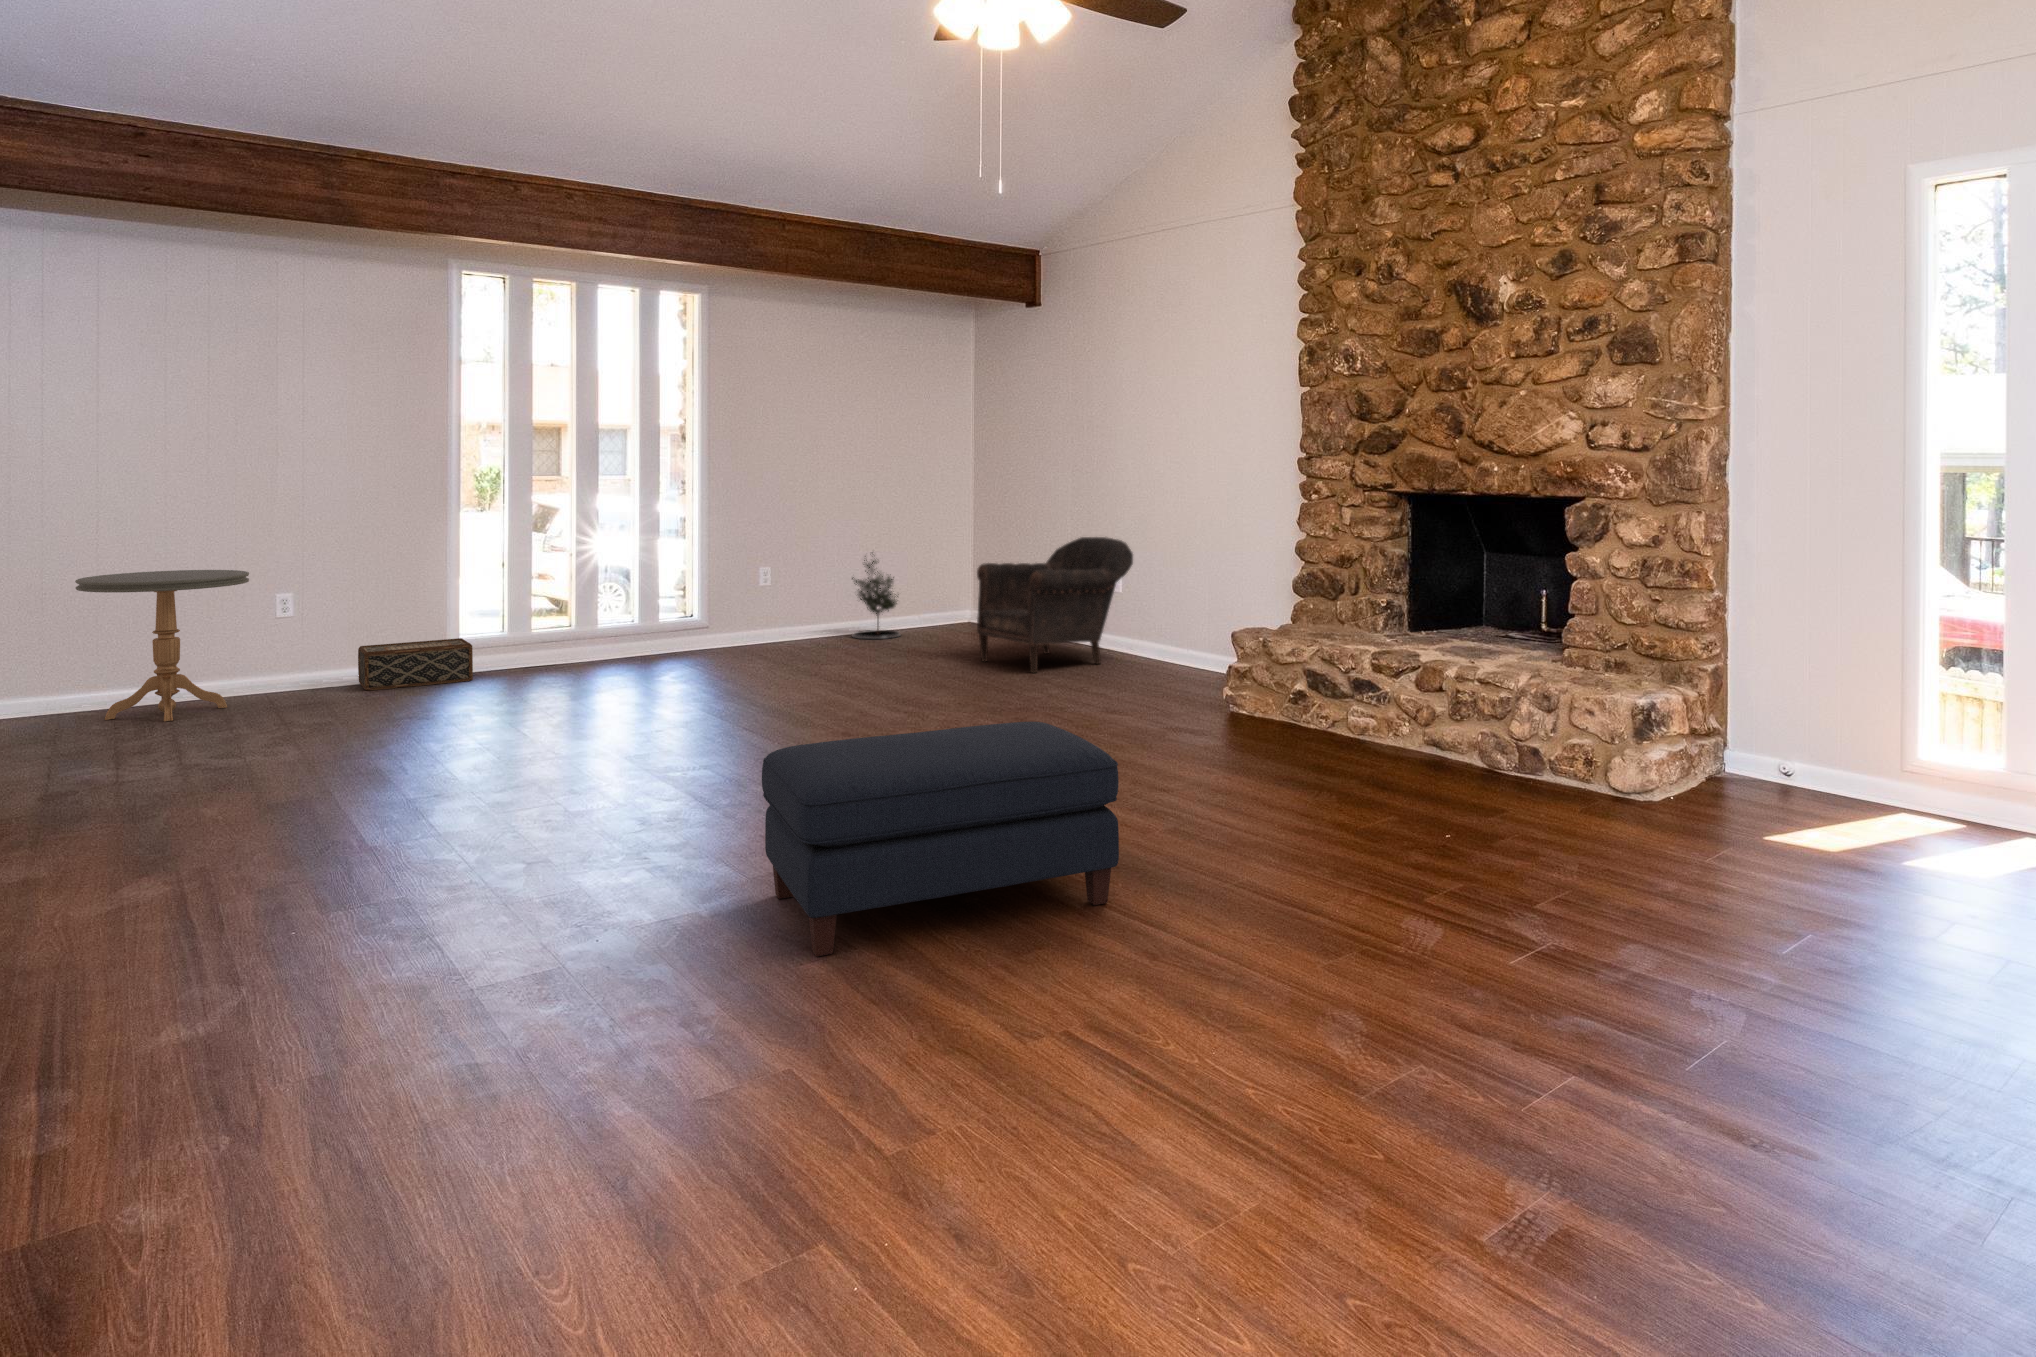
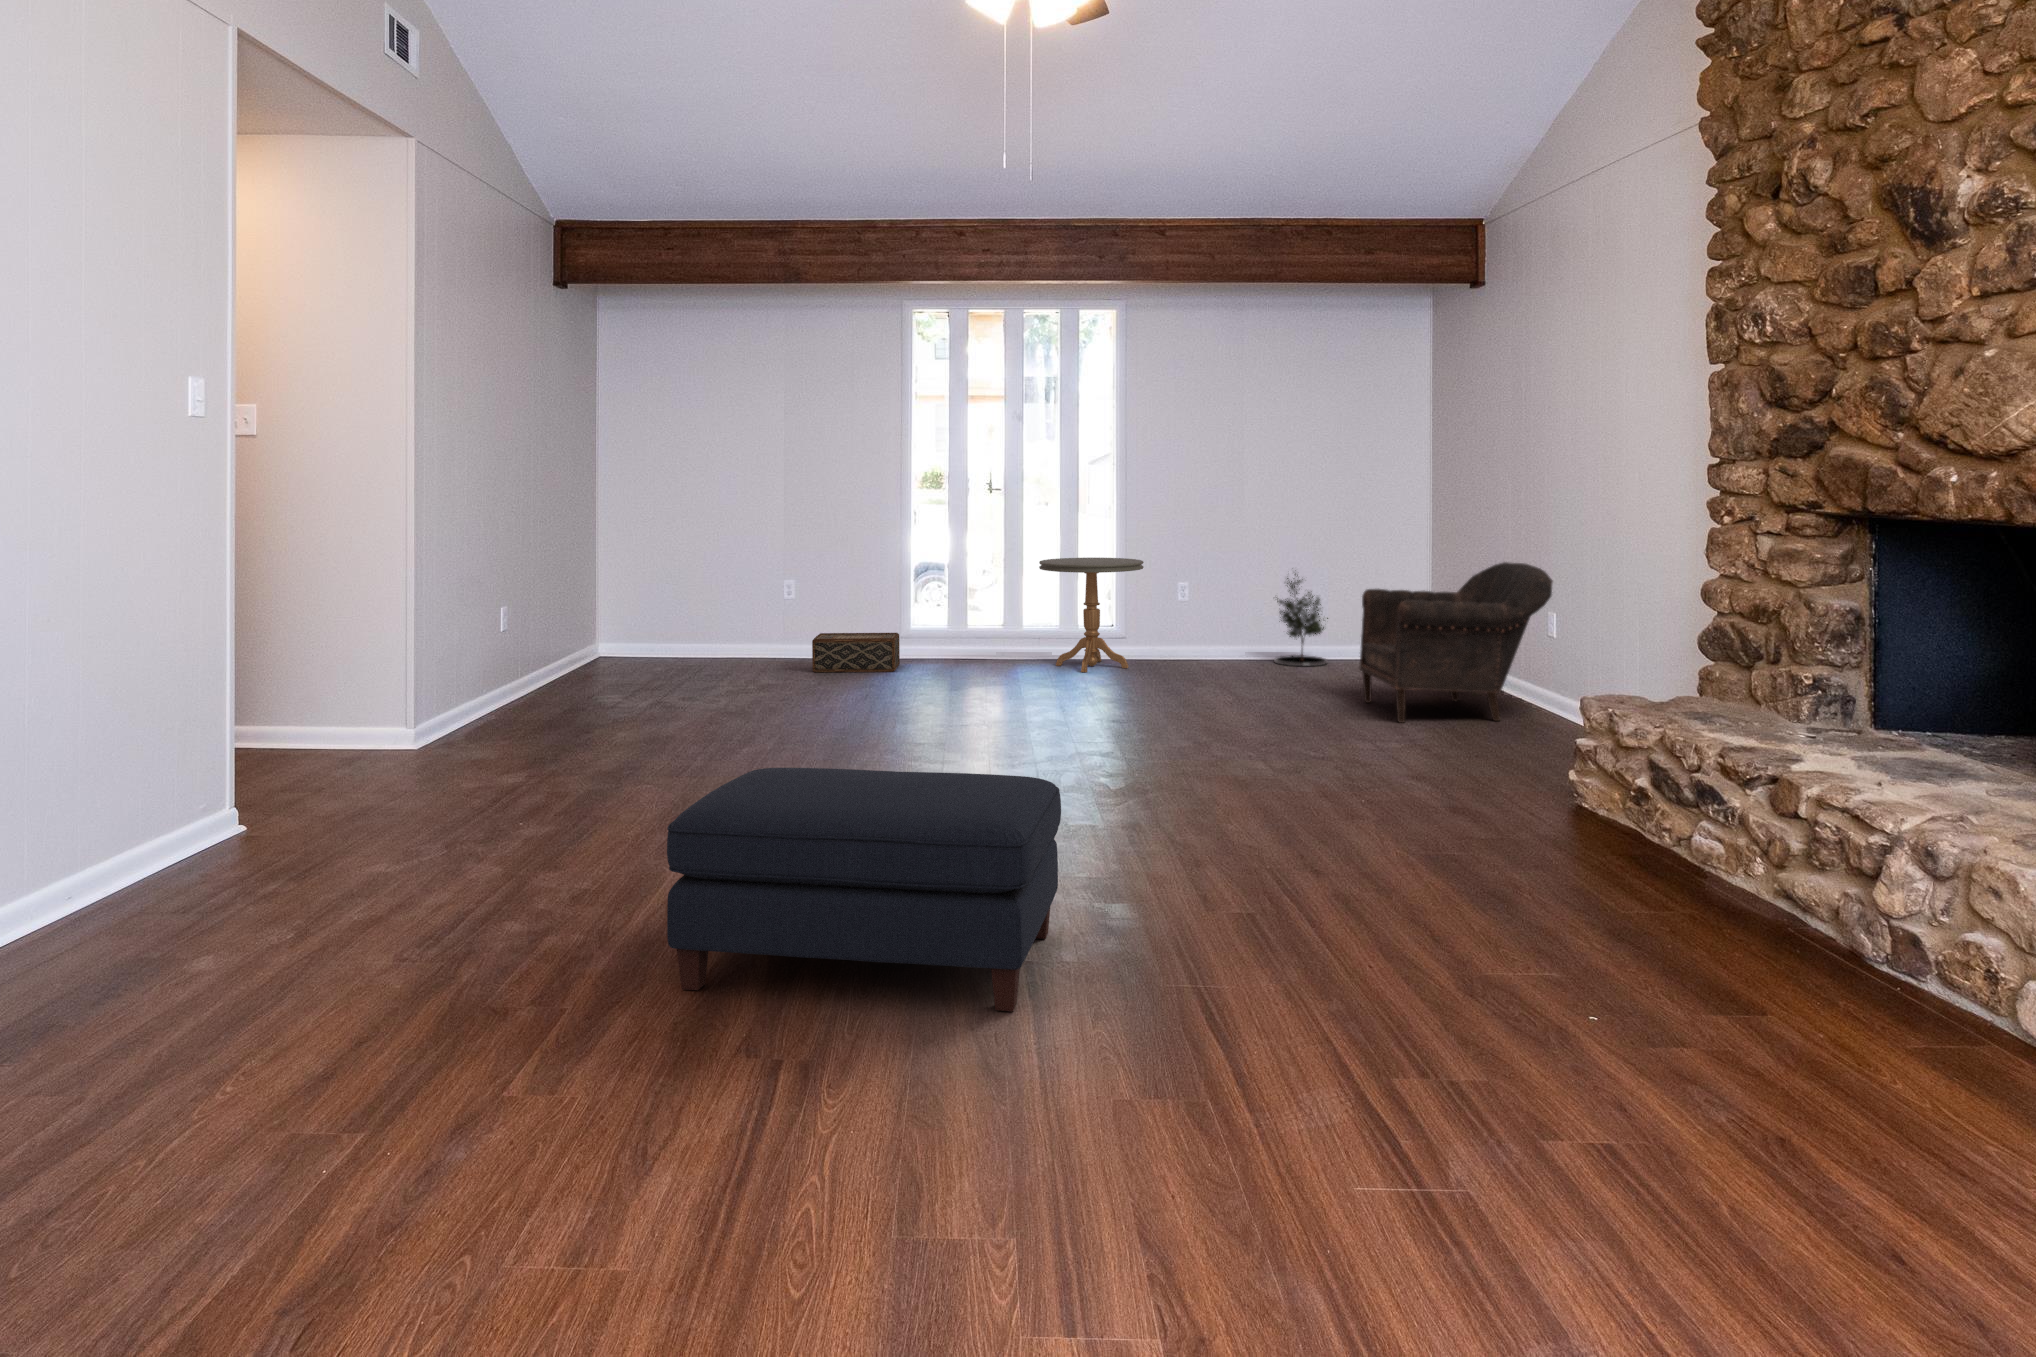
side table: present [75,570,249,721] -> present [1039,558,1144,672]

